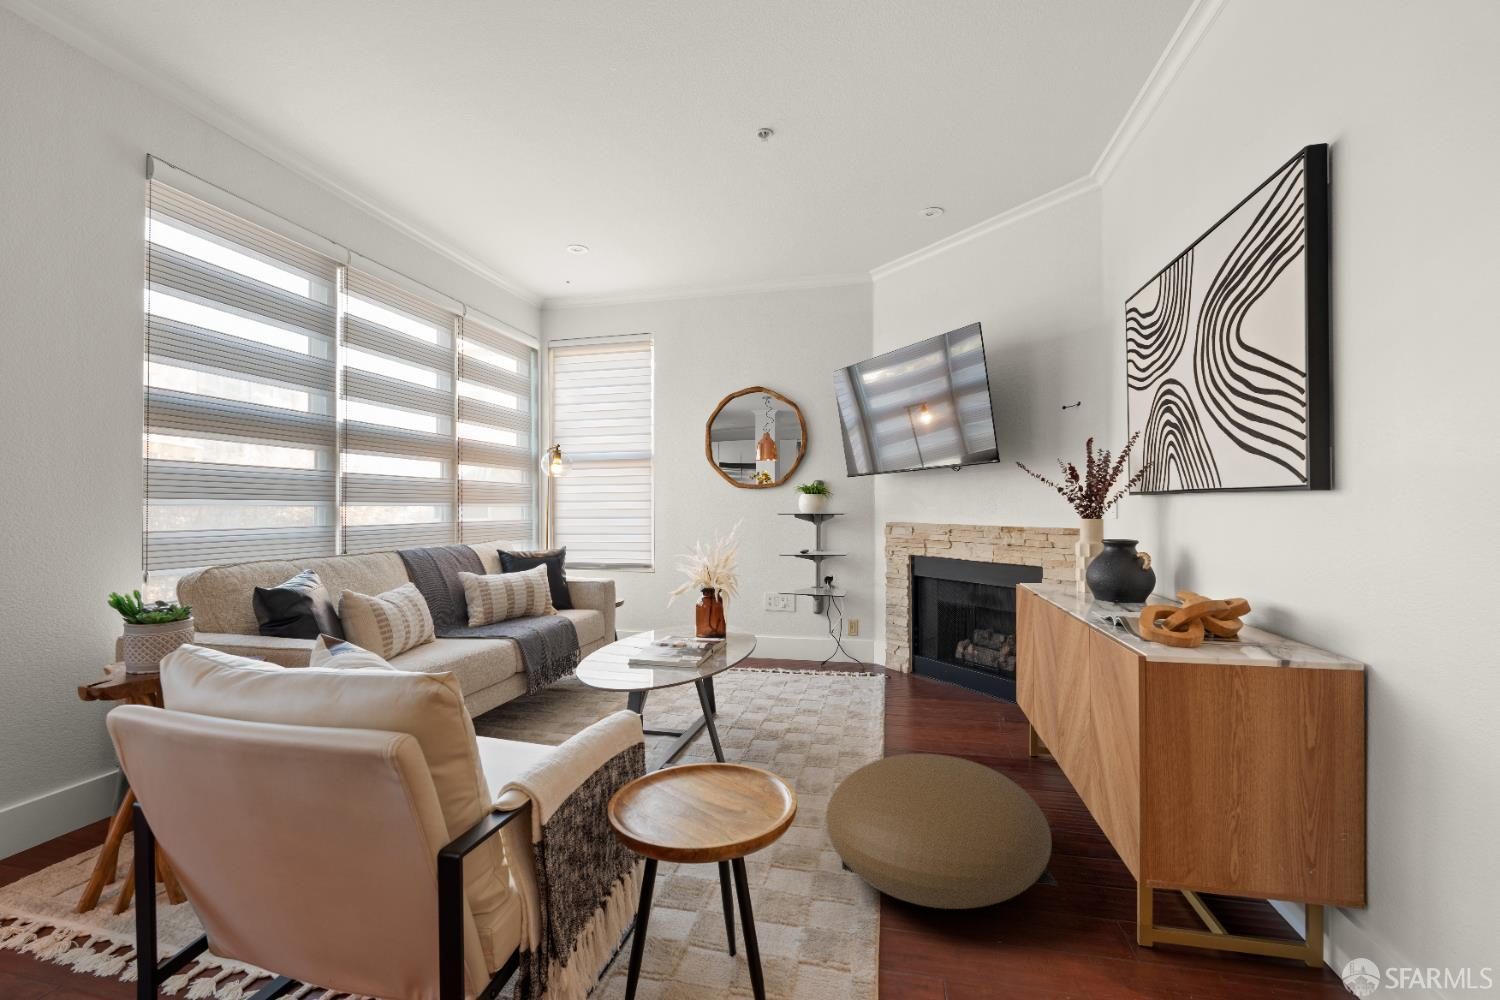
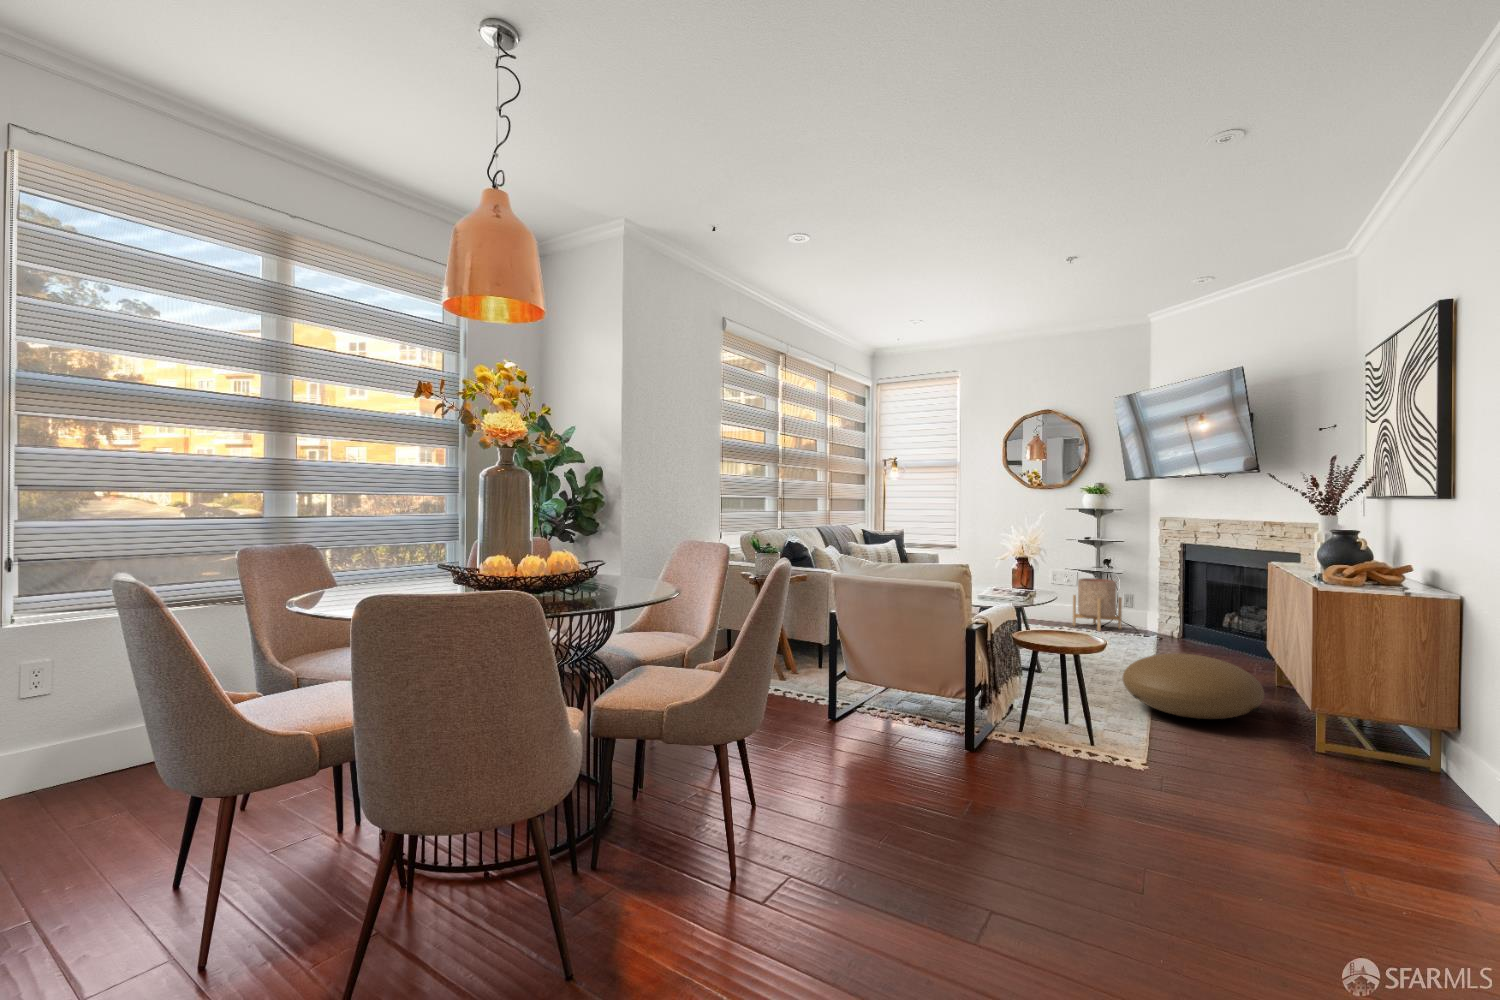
planter: none [788,601,844,672] -> present [1073,578,1122,631]

